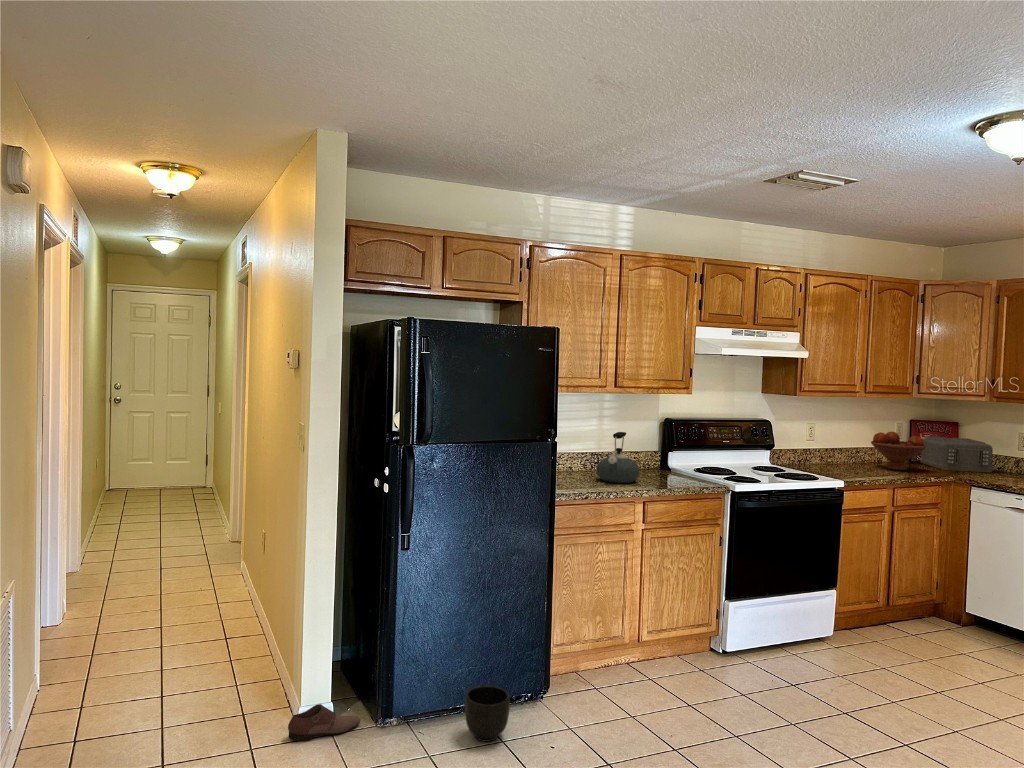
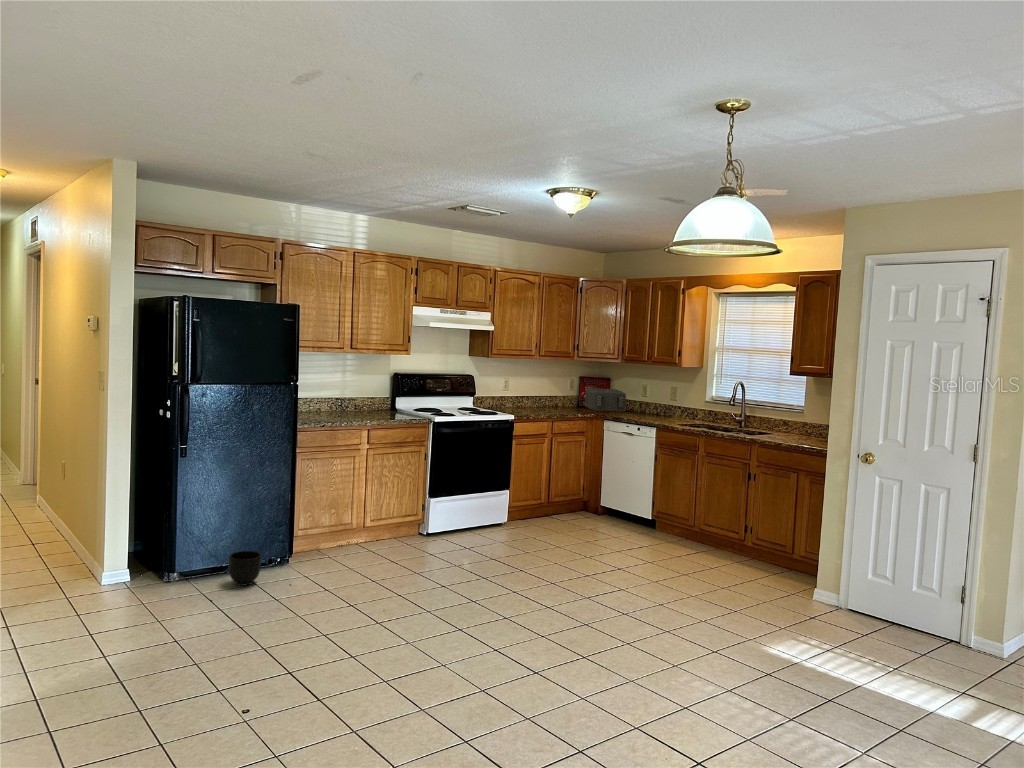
kettle: present [597,432,639,483] -> none [336,381,367,417]
fruit bowl: present [871,432,926,470] -> none [546,384,580,411]
shoe: present [288,704,360,741] -> none [95,568,151,592]

